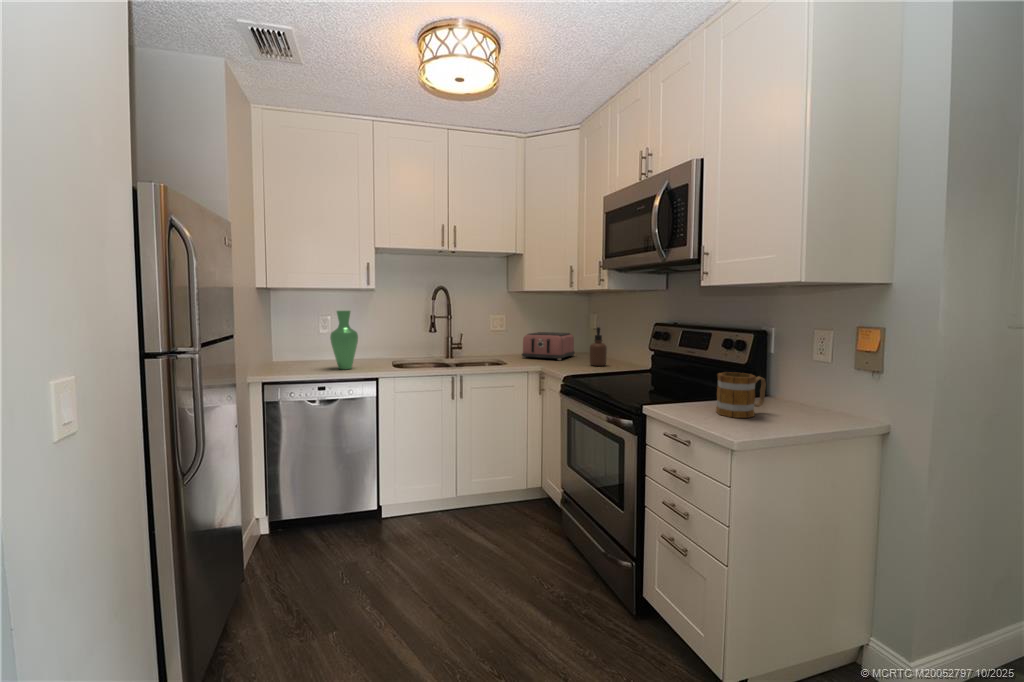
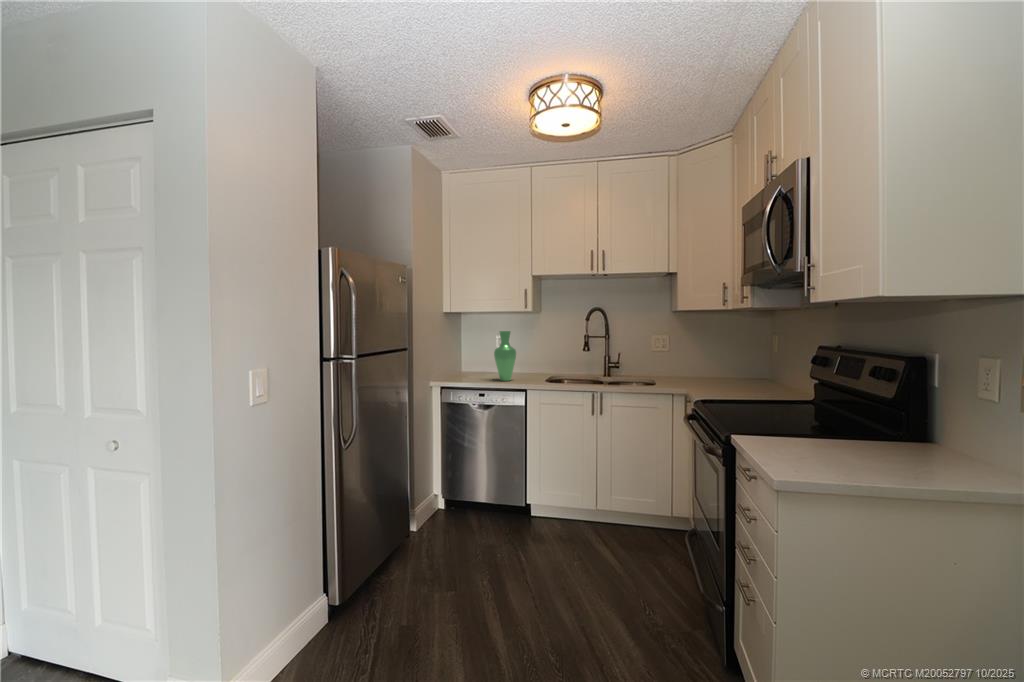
soap dispenser: present [590,327,607,366] -> none [748,349,769,392]
toaster: present [522,332,575,360] -> none [680,353,747,384]
mug: present [716,372,766,418] -> none [826,404,903,462]

